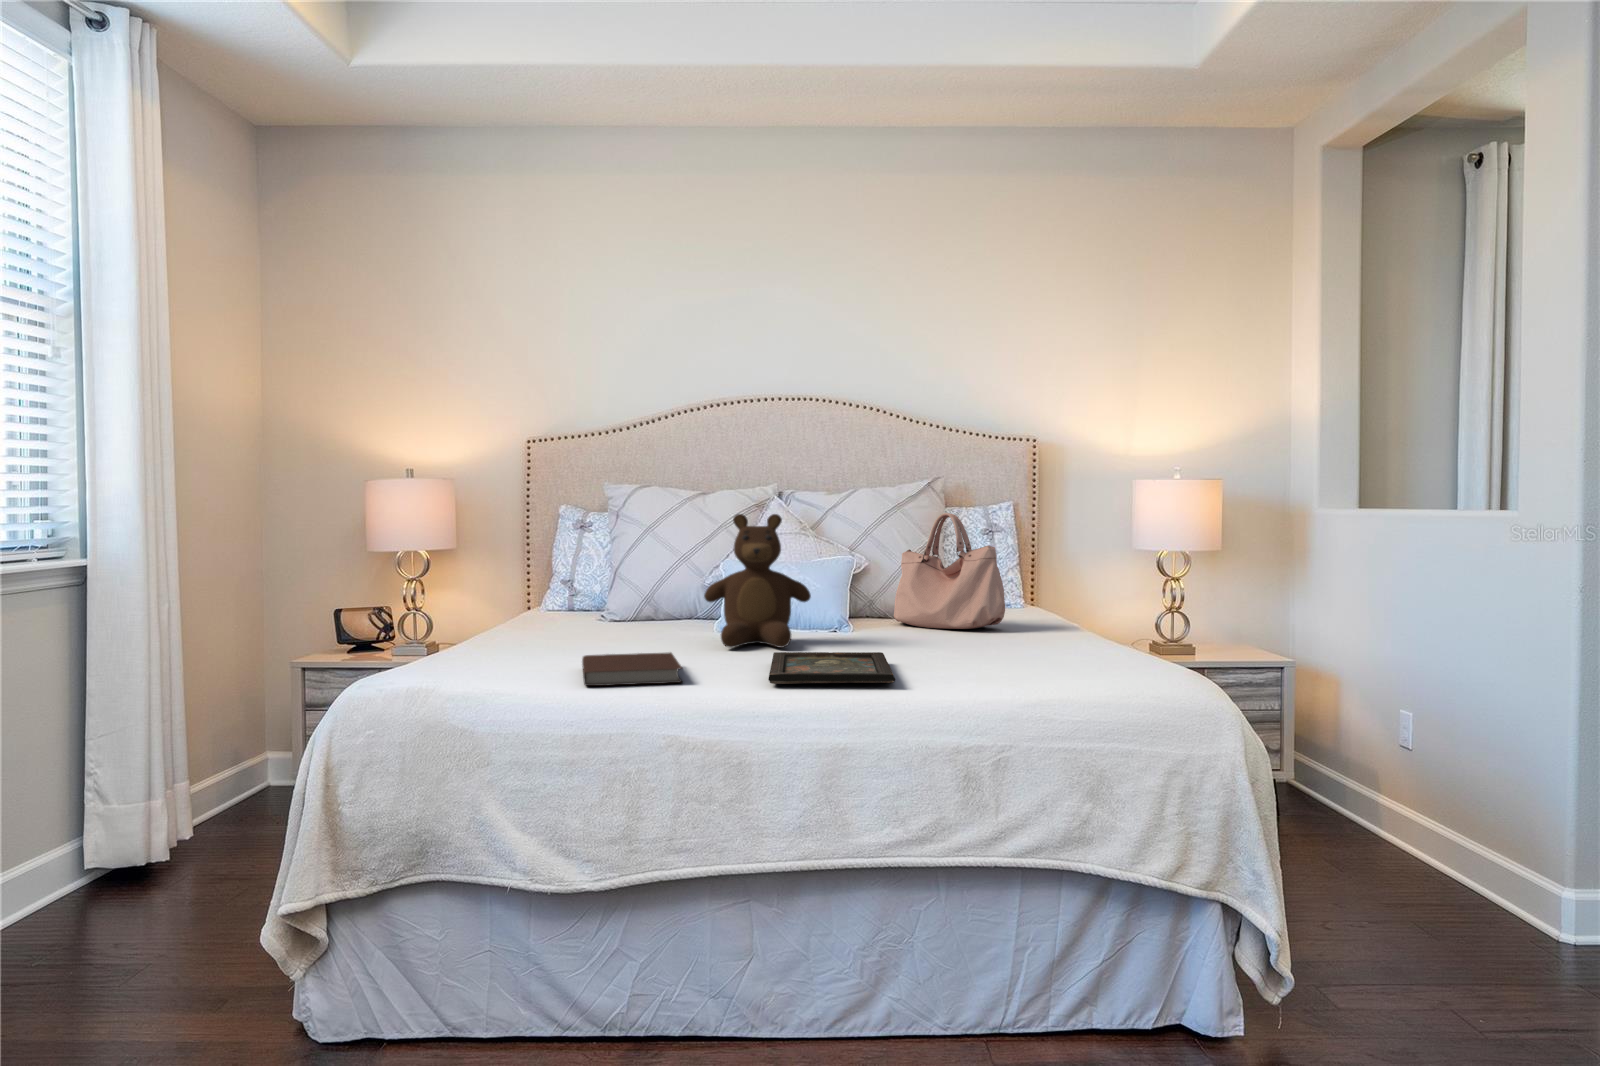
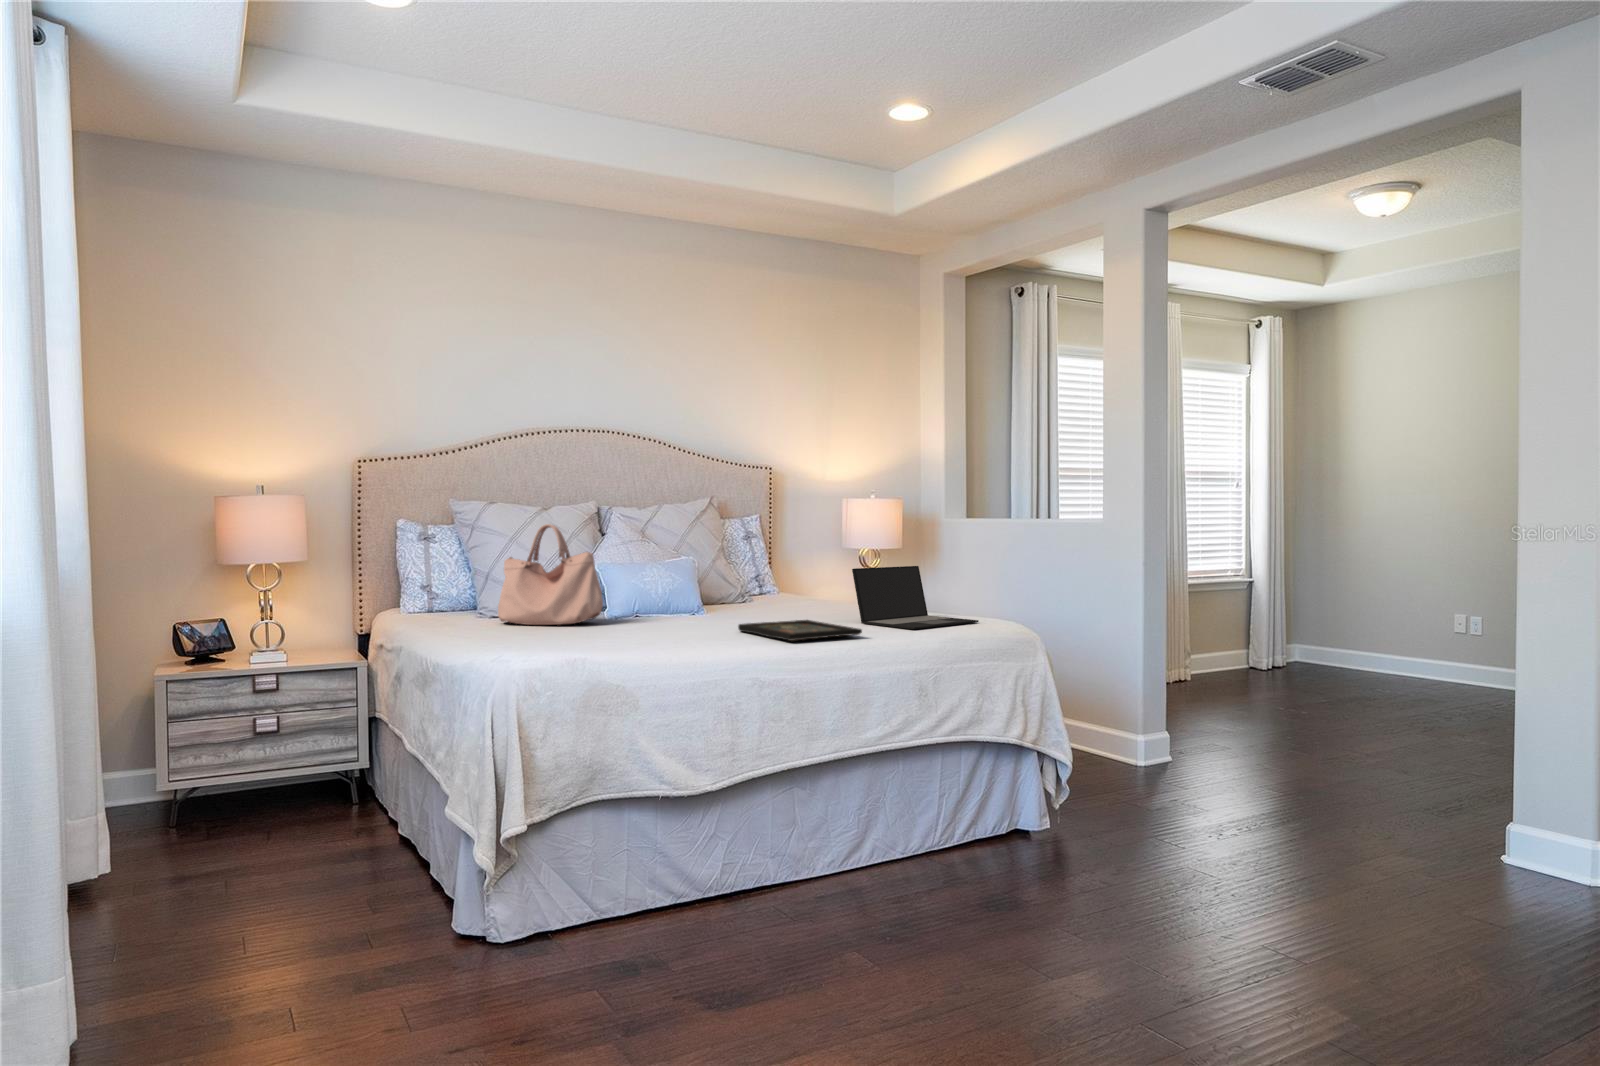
handbag: present [894,513,1005,629] -> present [498,524,603,625]
teddy bear: present [704,514,811,648] -> none [642,524,722,625]
laptop: none [971,579,1168,680] -> present [852,566,979,629]
notebook: present [582,652,682,686] -> none [619,628,727,652]

